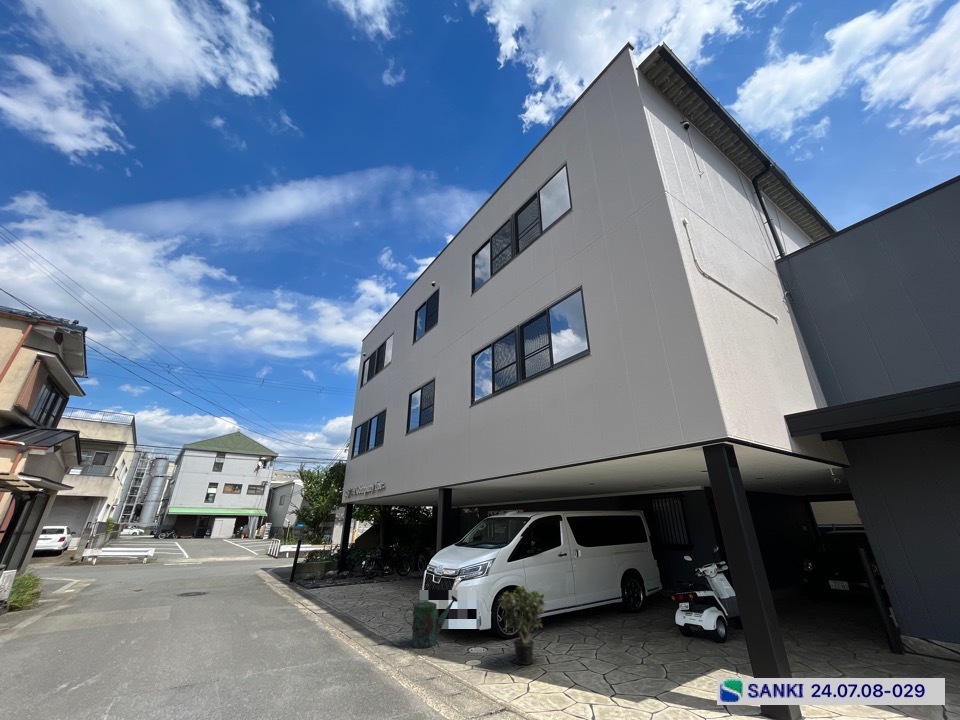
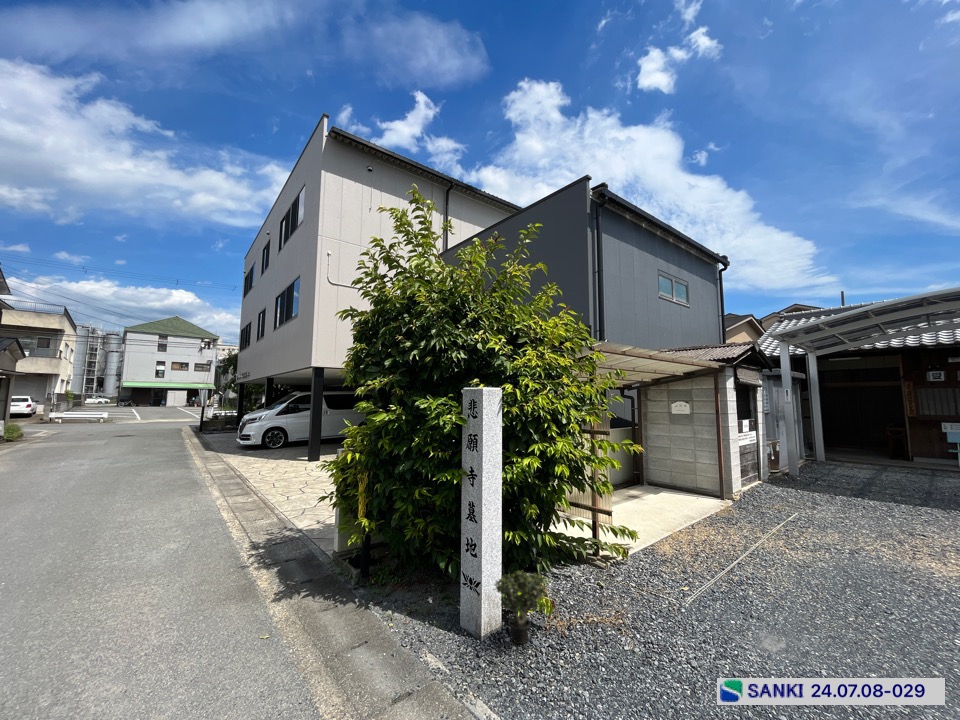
watering can: present [404,596,458,648] -> none [390,562,448,615]

